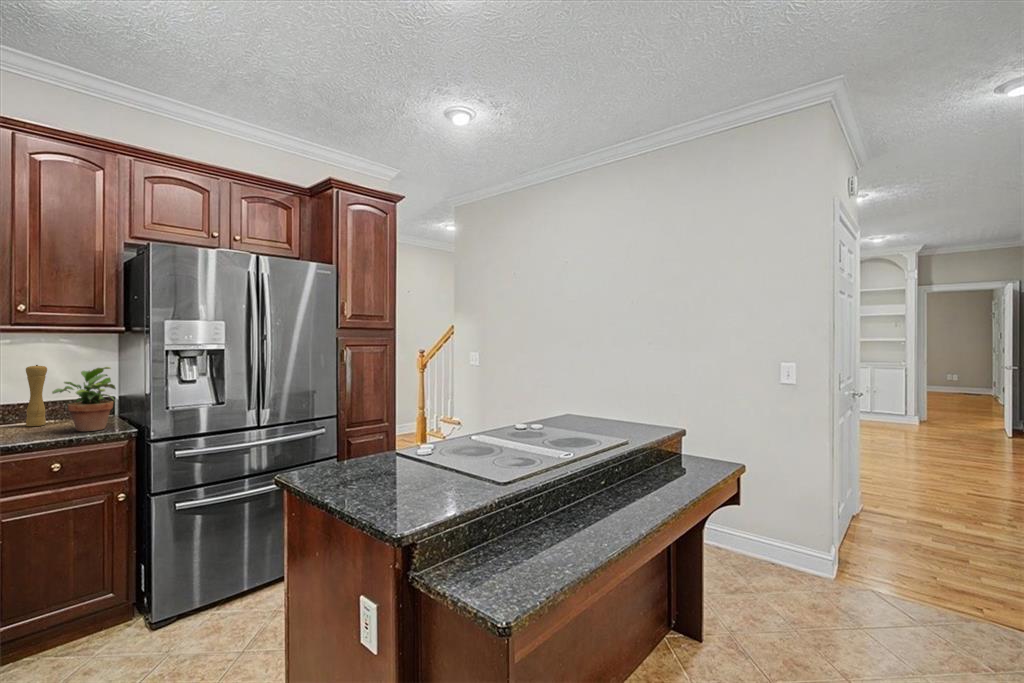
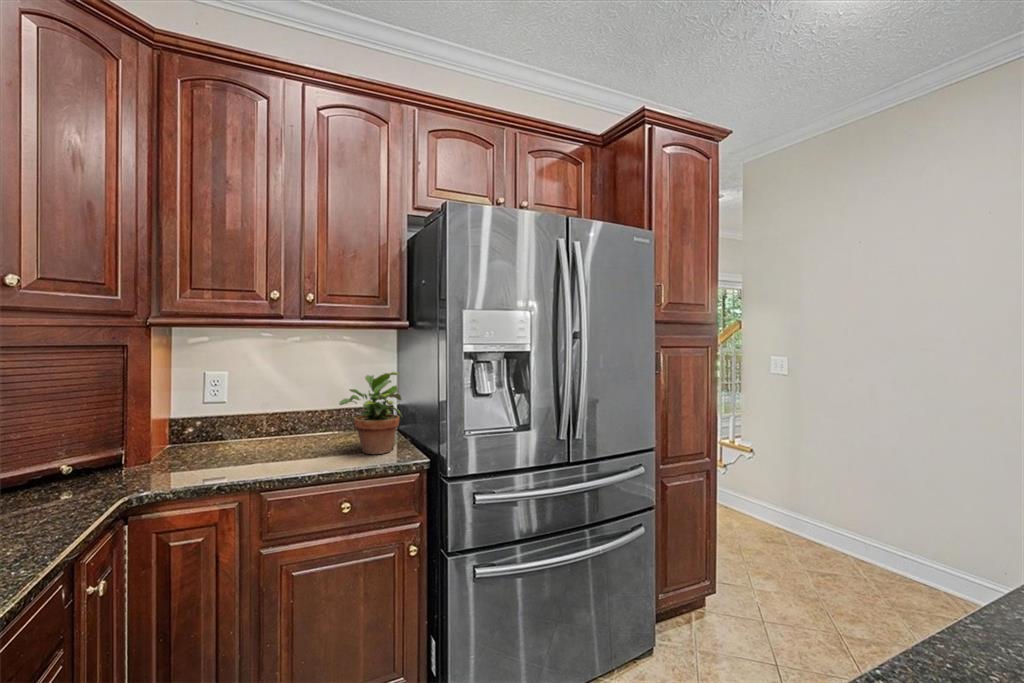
pepper mill: present [26,365,47,426] -> none [312,367,332,440]

